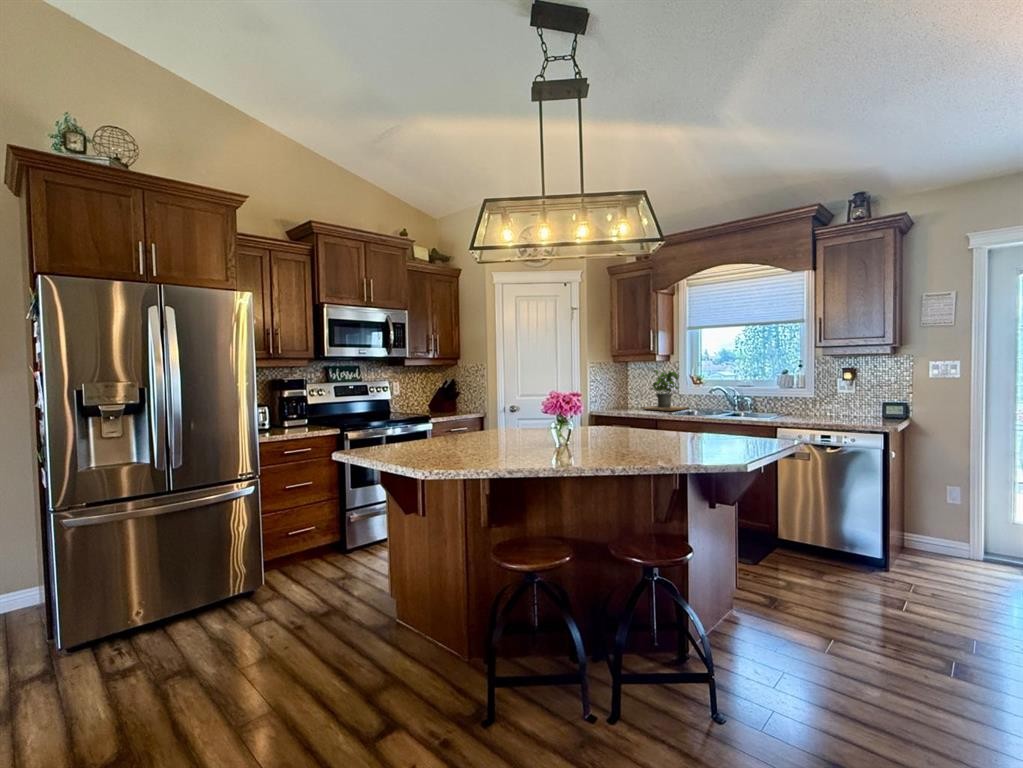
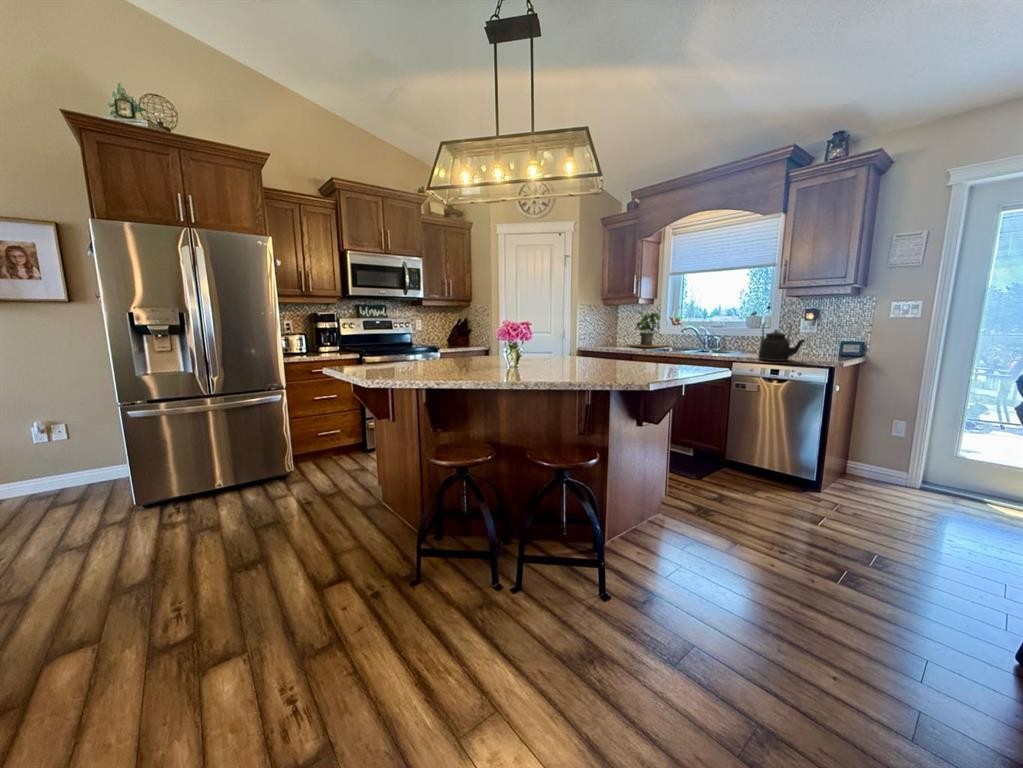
kettle: none [804,385,854,426] -> present [758,324,805,361]

